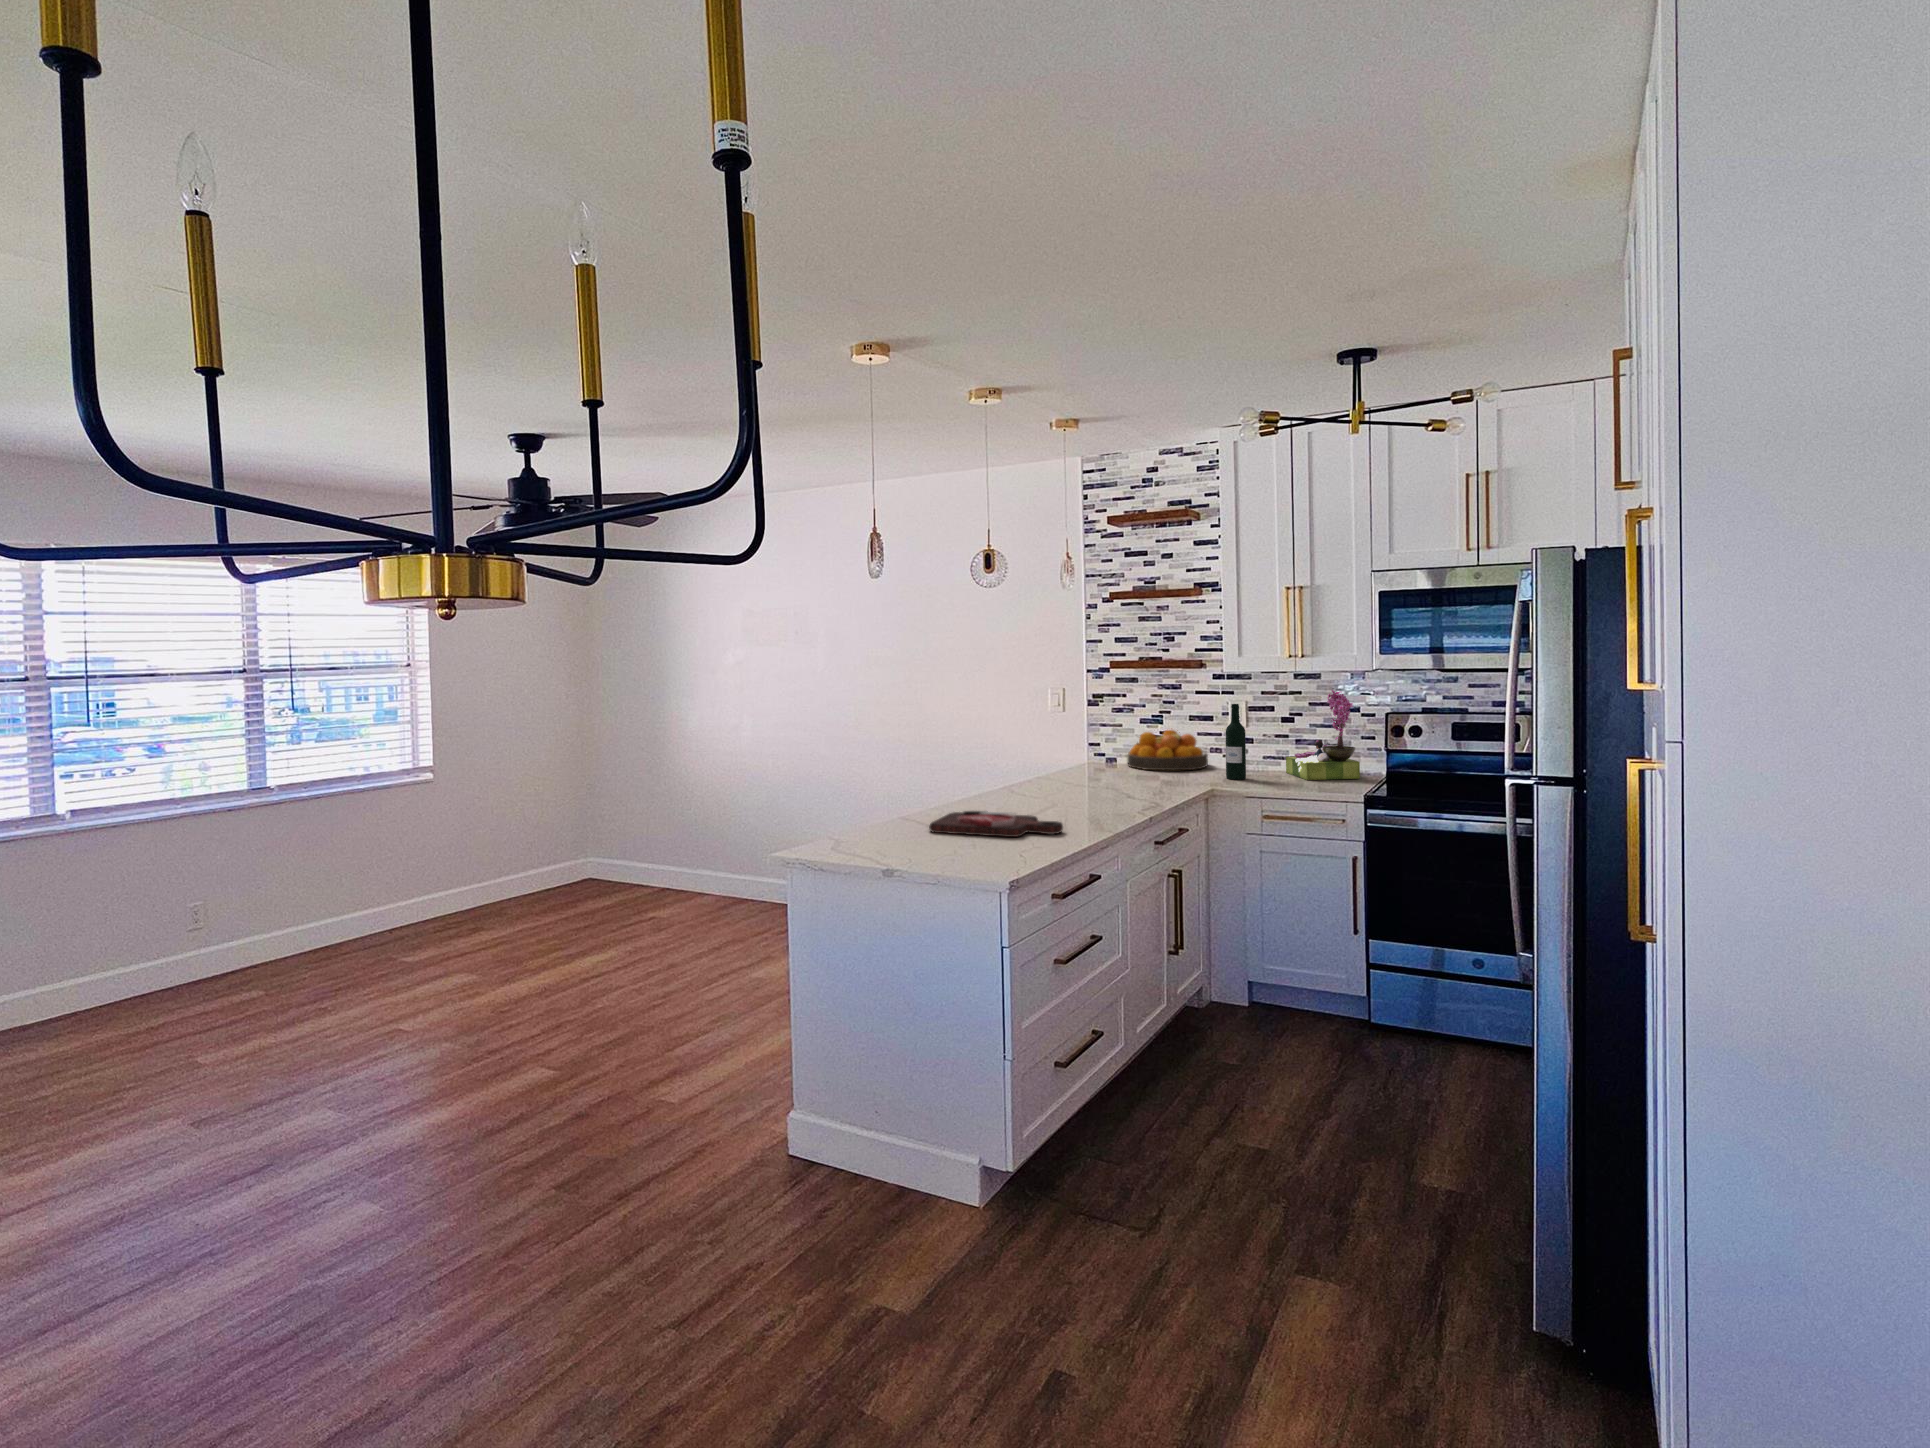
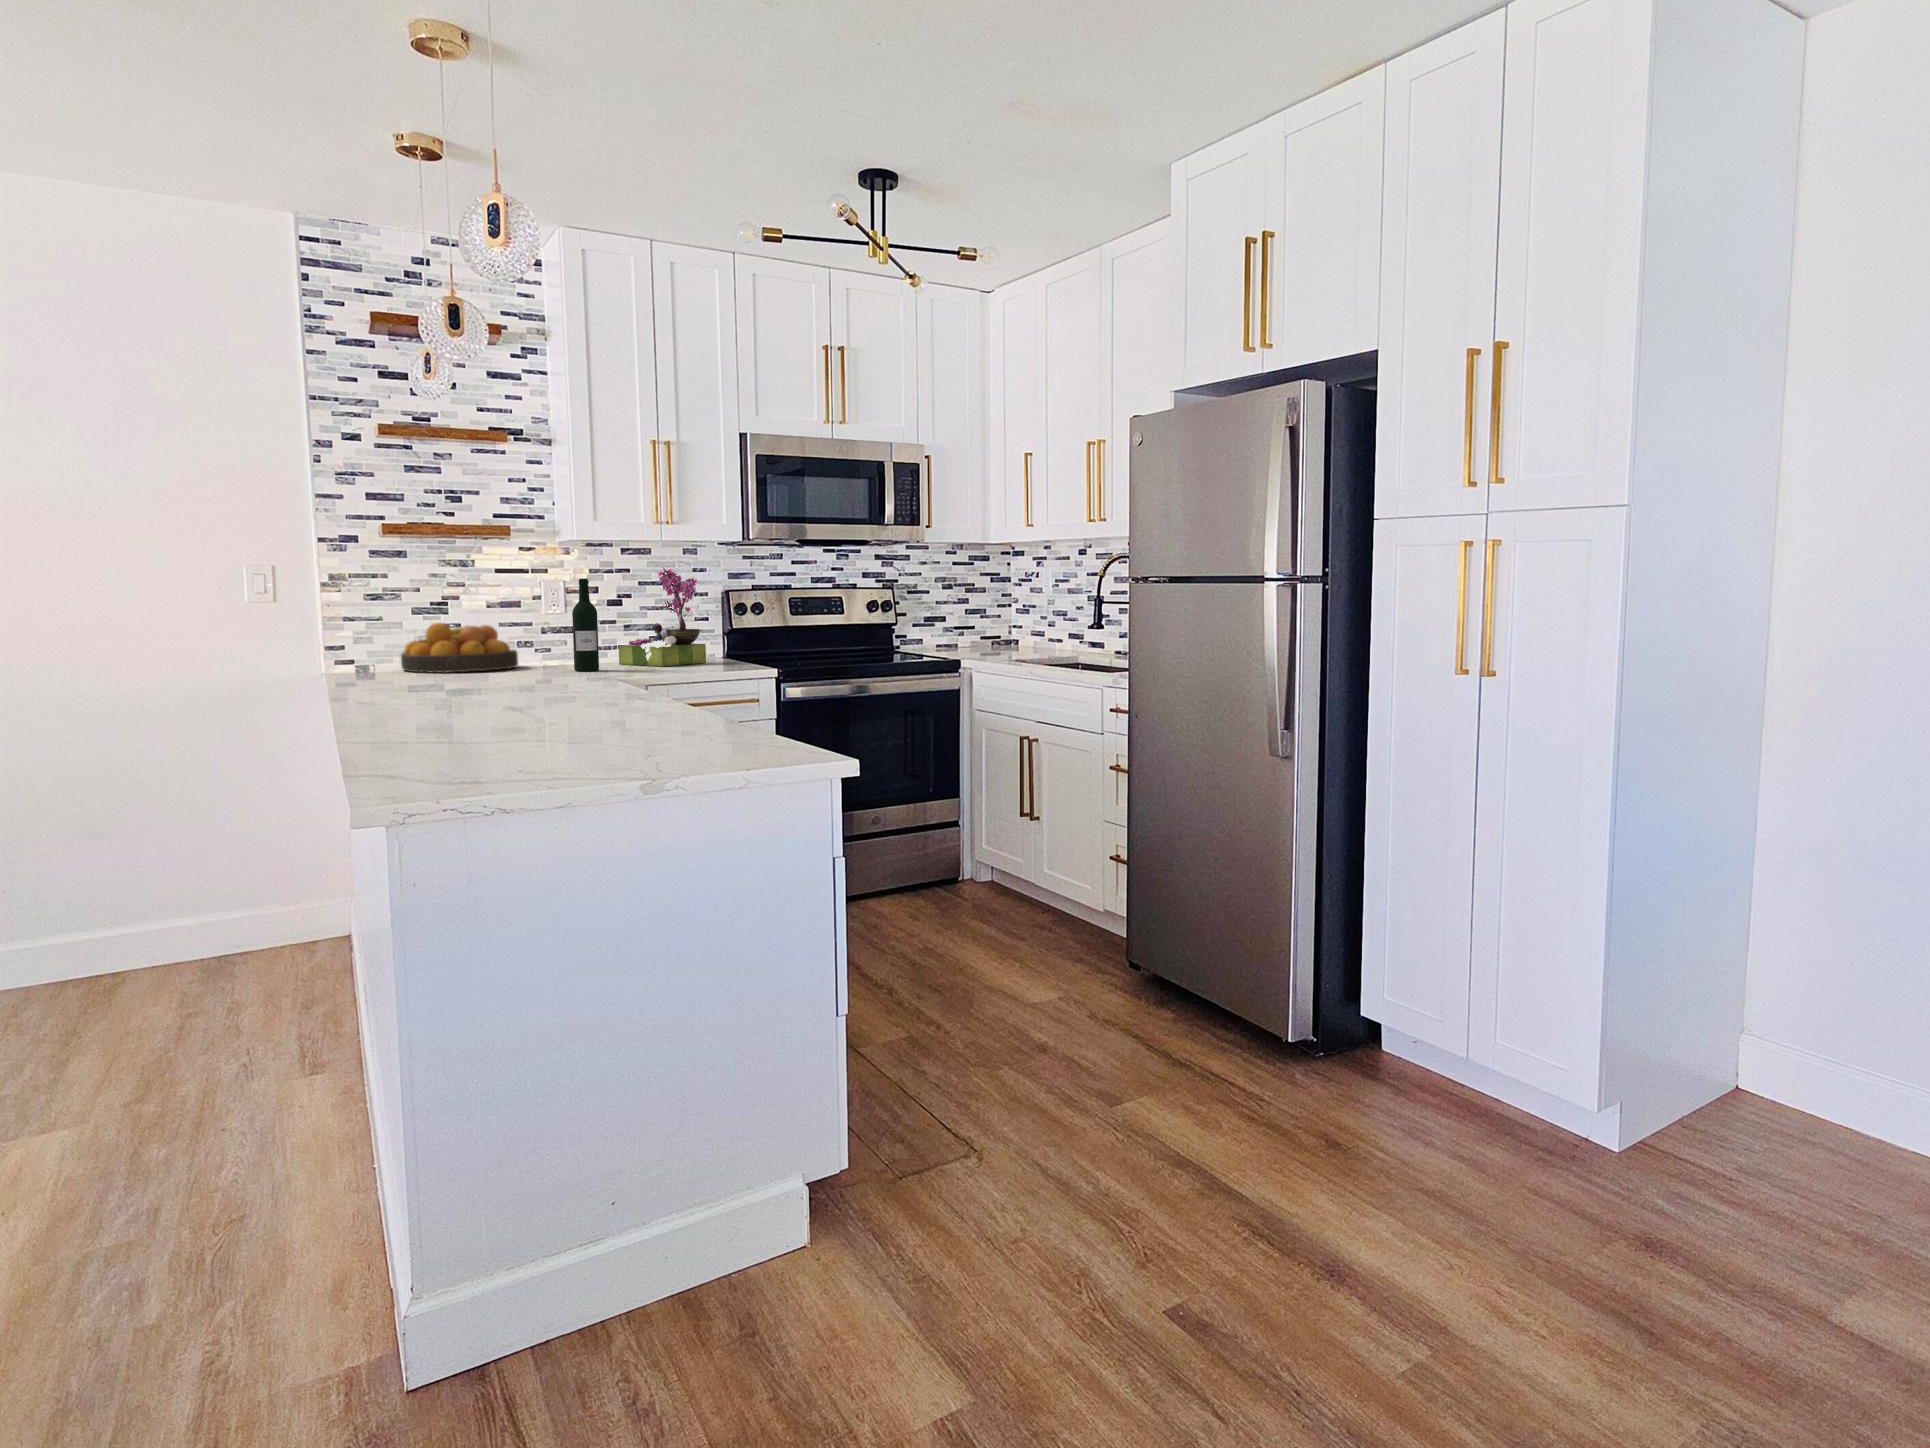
cutting board: present [929,811,1063,837] -> none [375,694,590,735]

